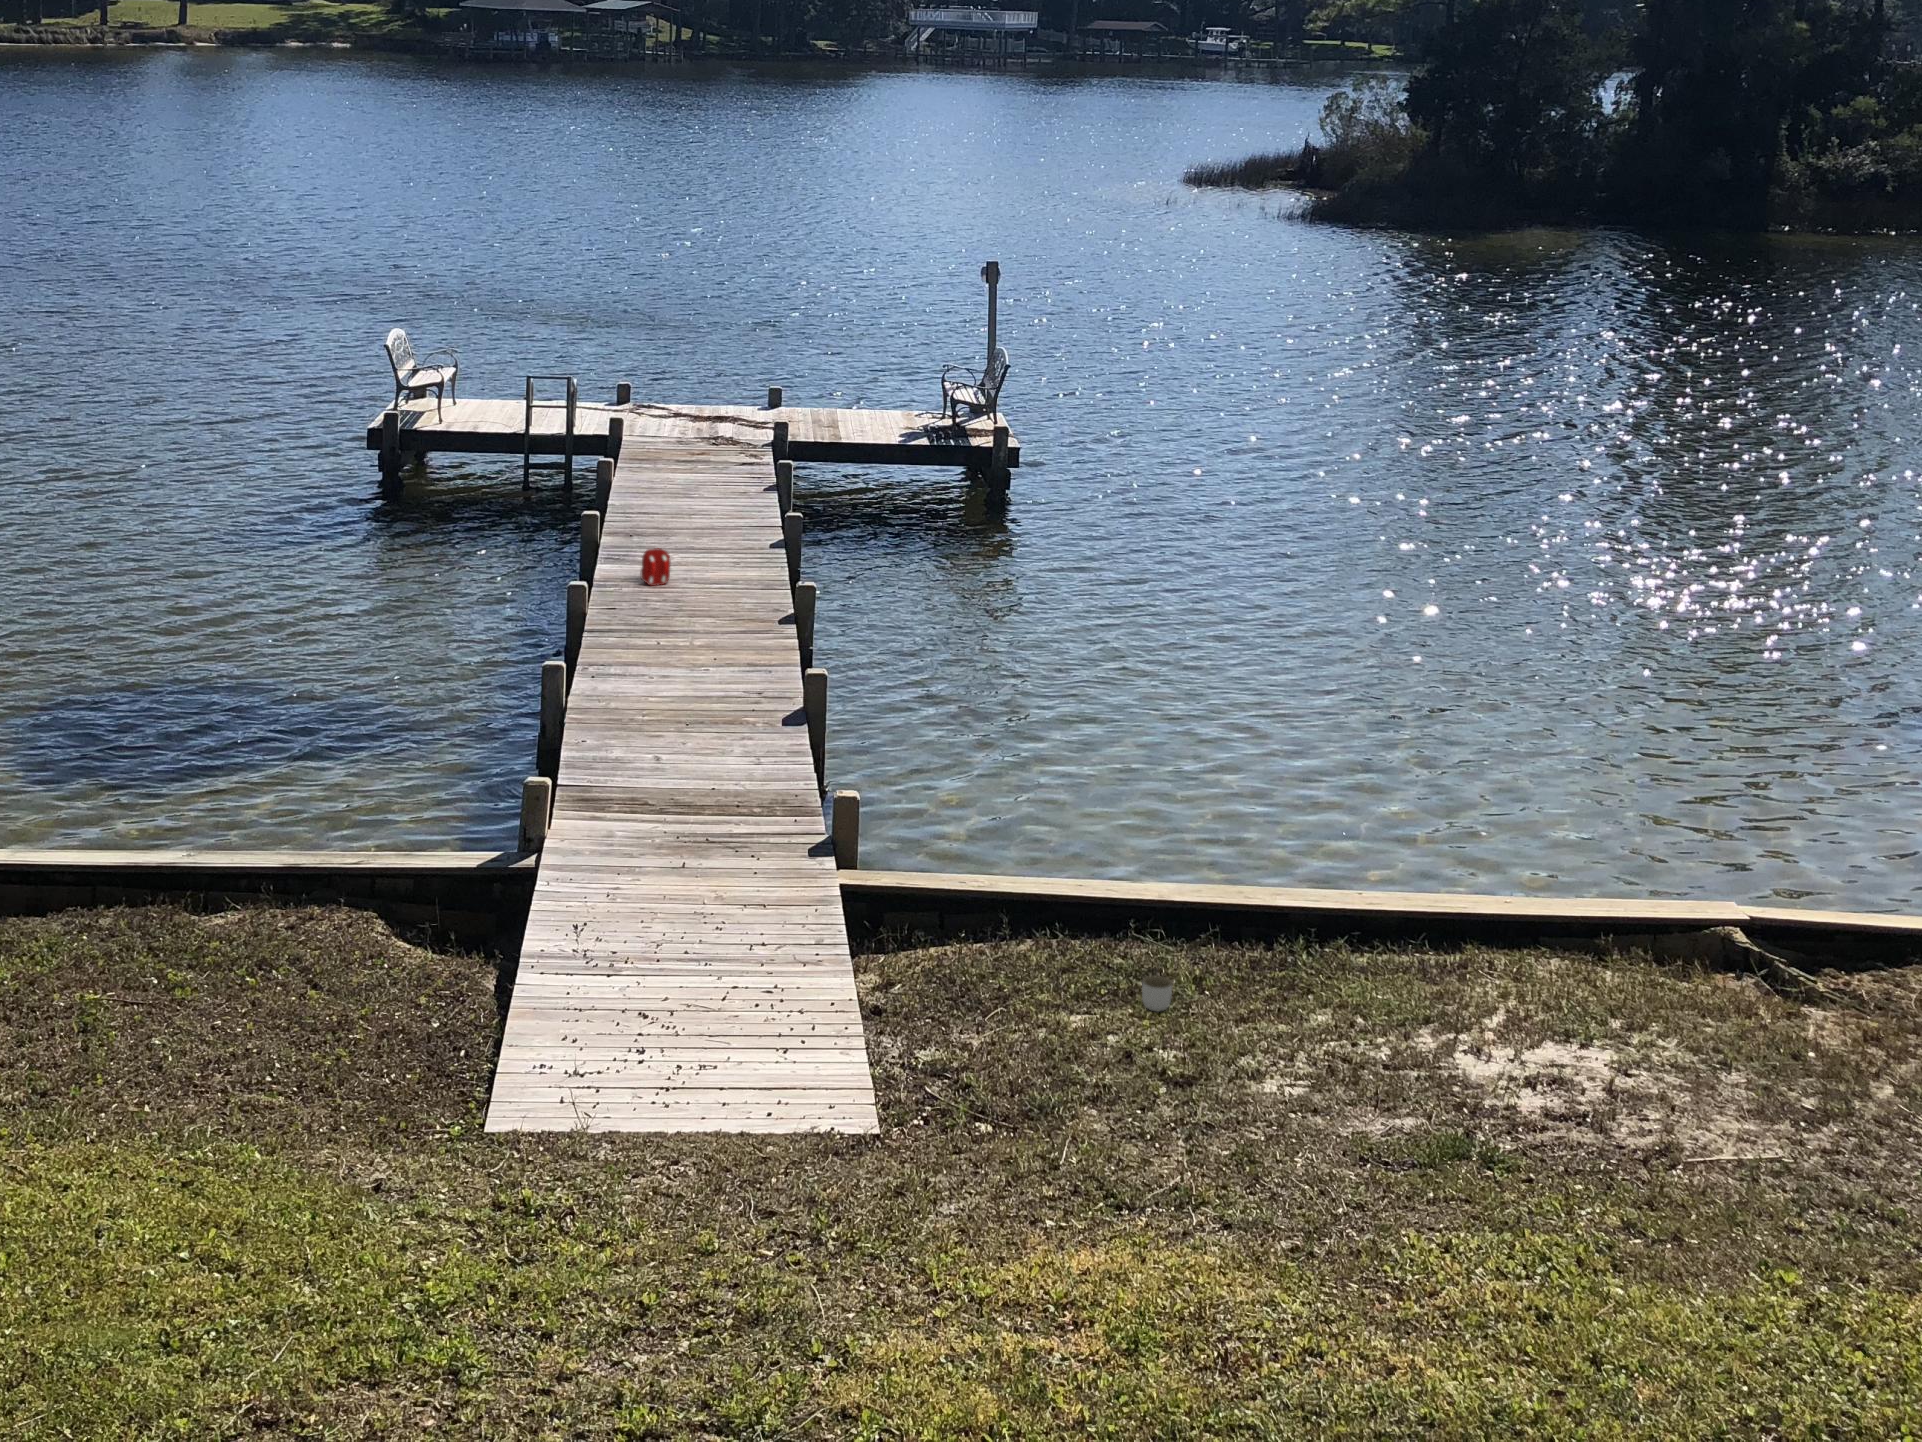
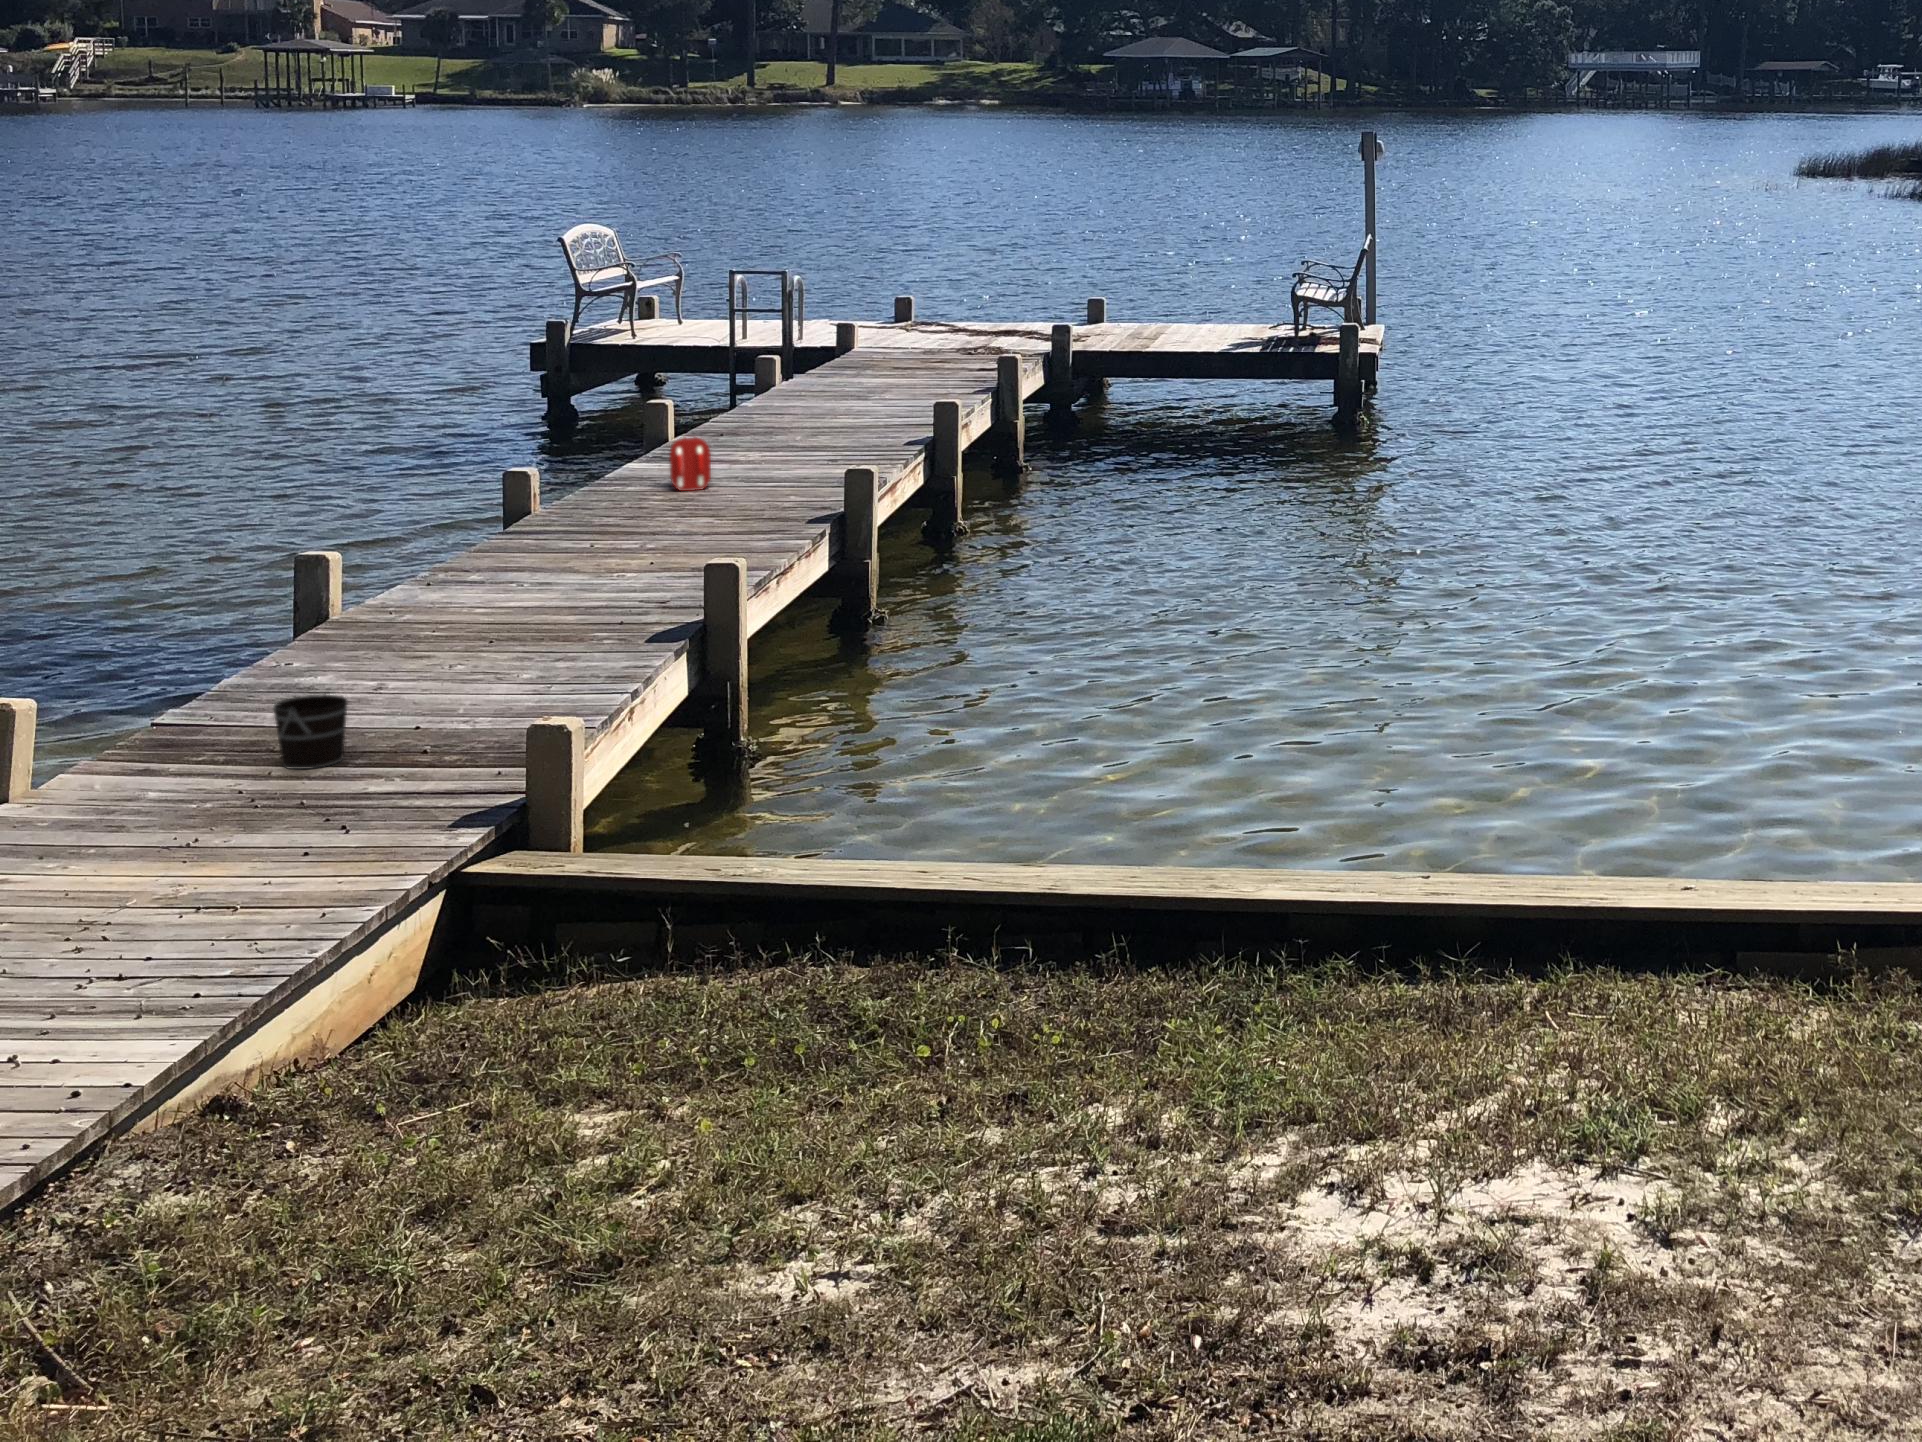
bucket: none [669,767,709,814] -> present [274,693,348,769]
planter: present [1142,976,1172,1012] -> none [747,1033,812,1107]

